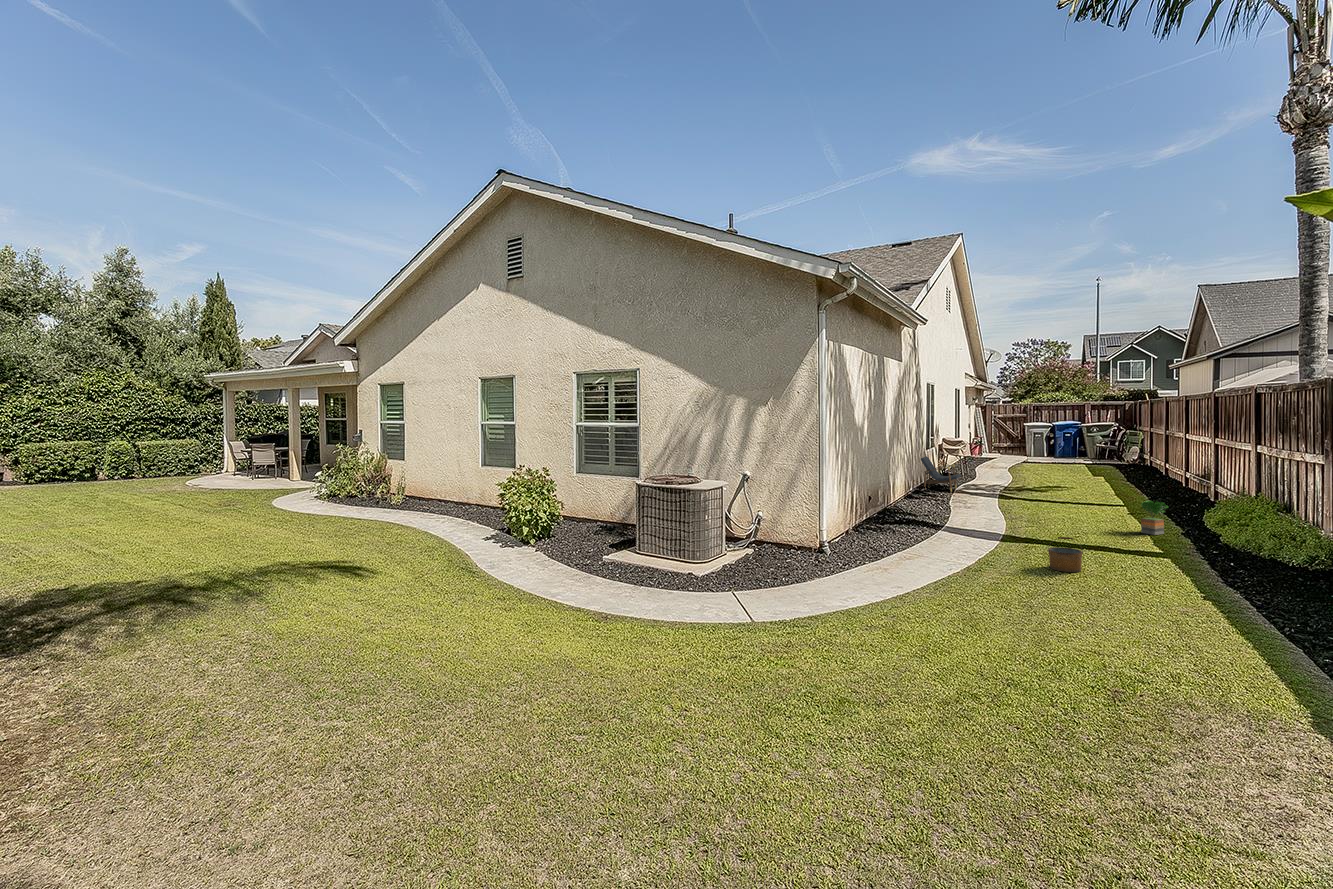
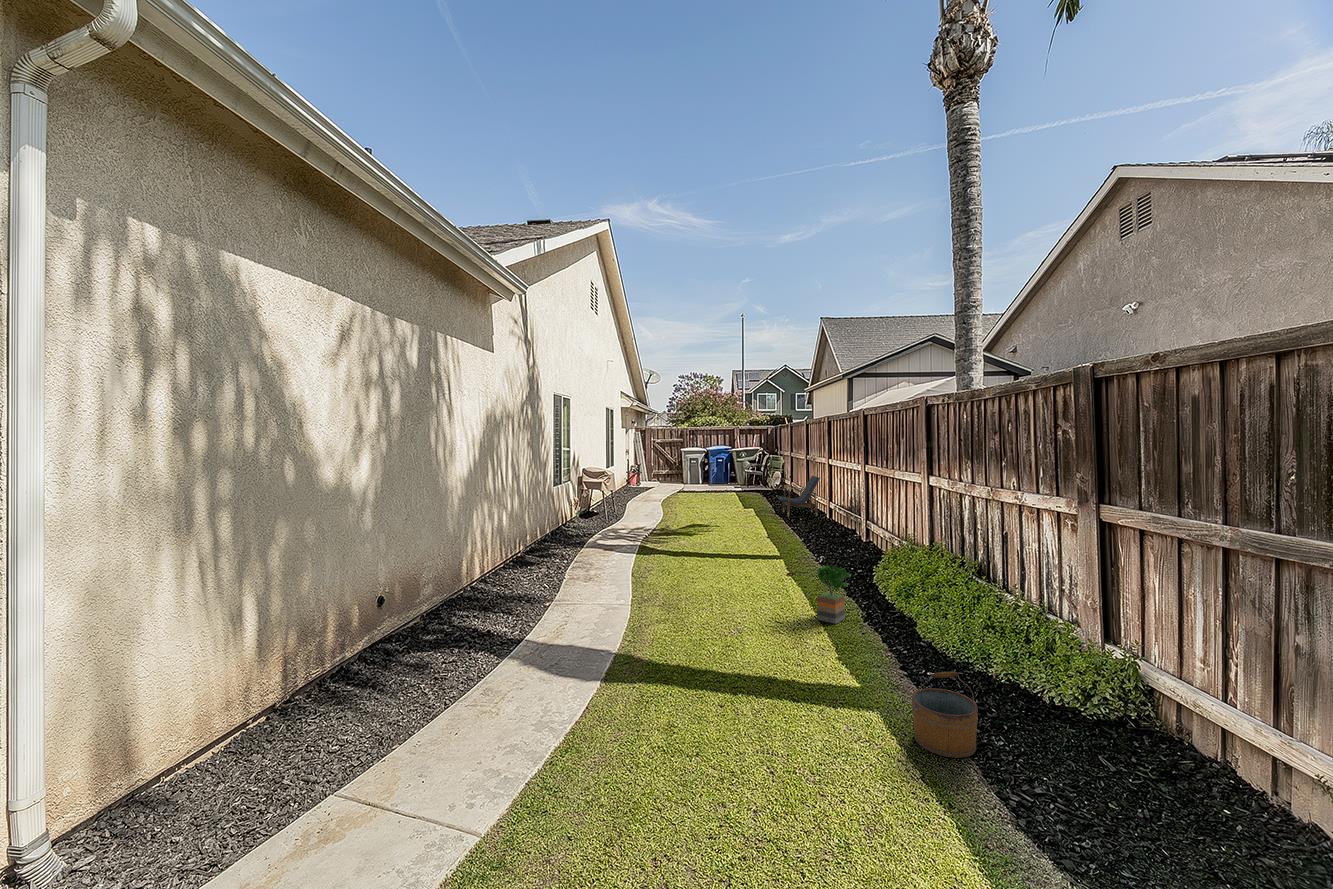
lounge chair: present [921,456,961,492] -> present [778,476,819,517]
bucket: present [1048,537,1083,572] -> present [912,672,978,758]

